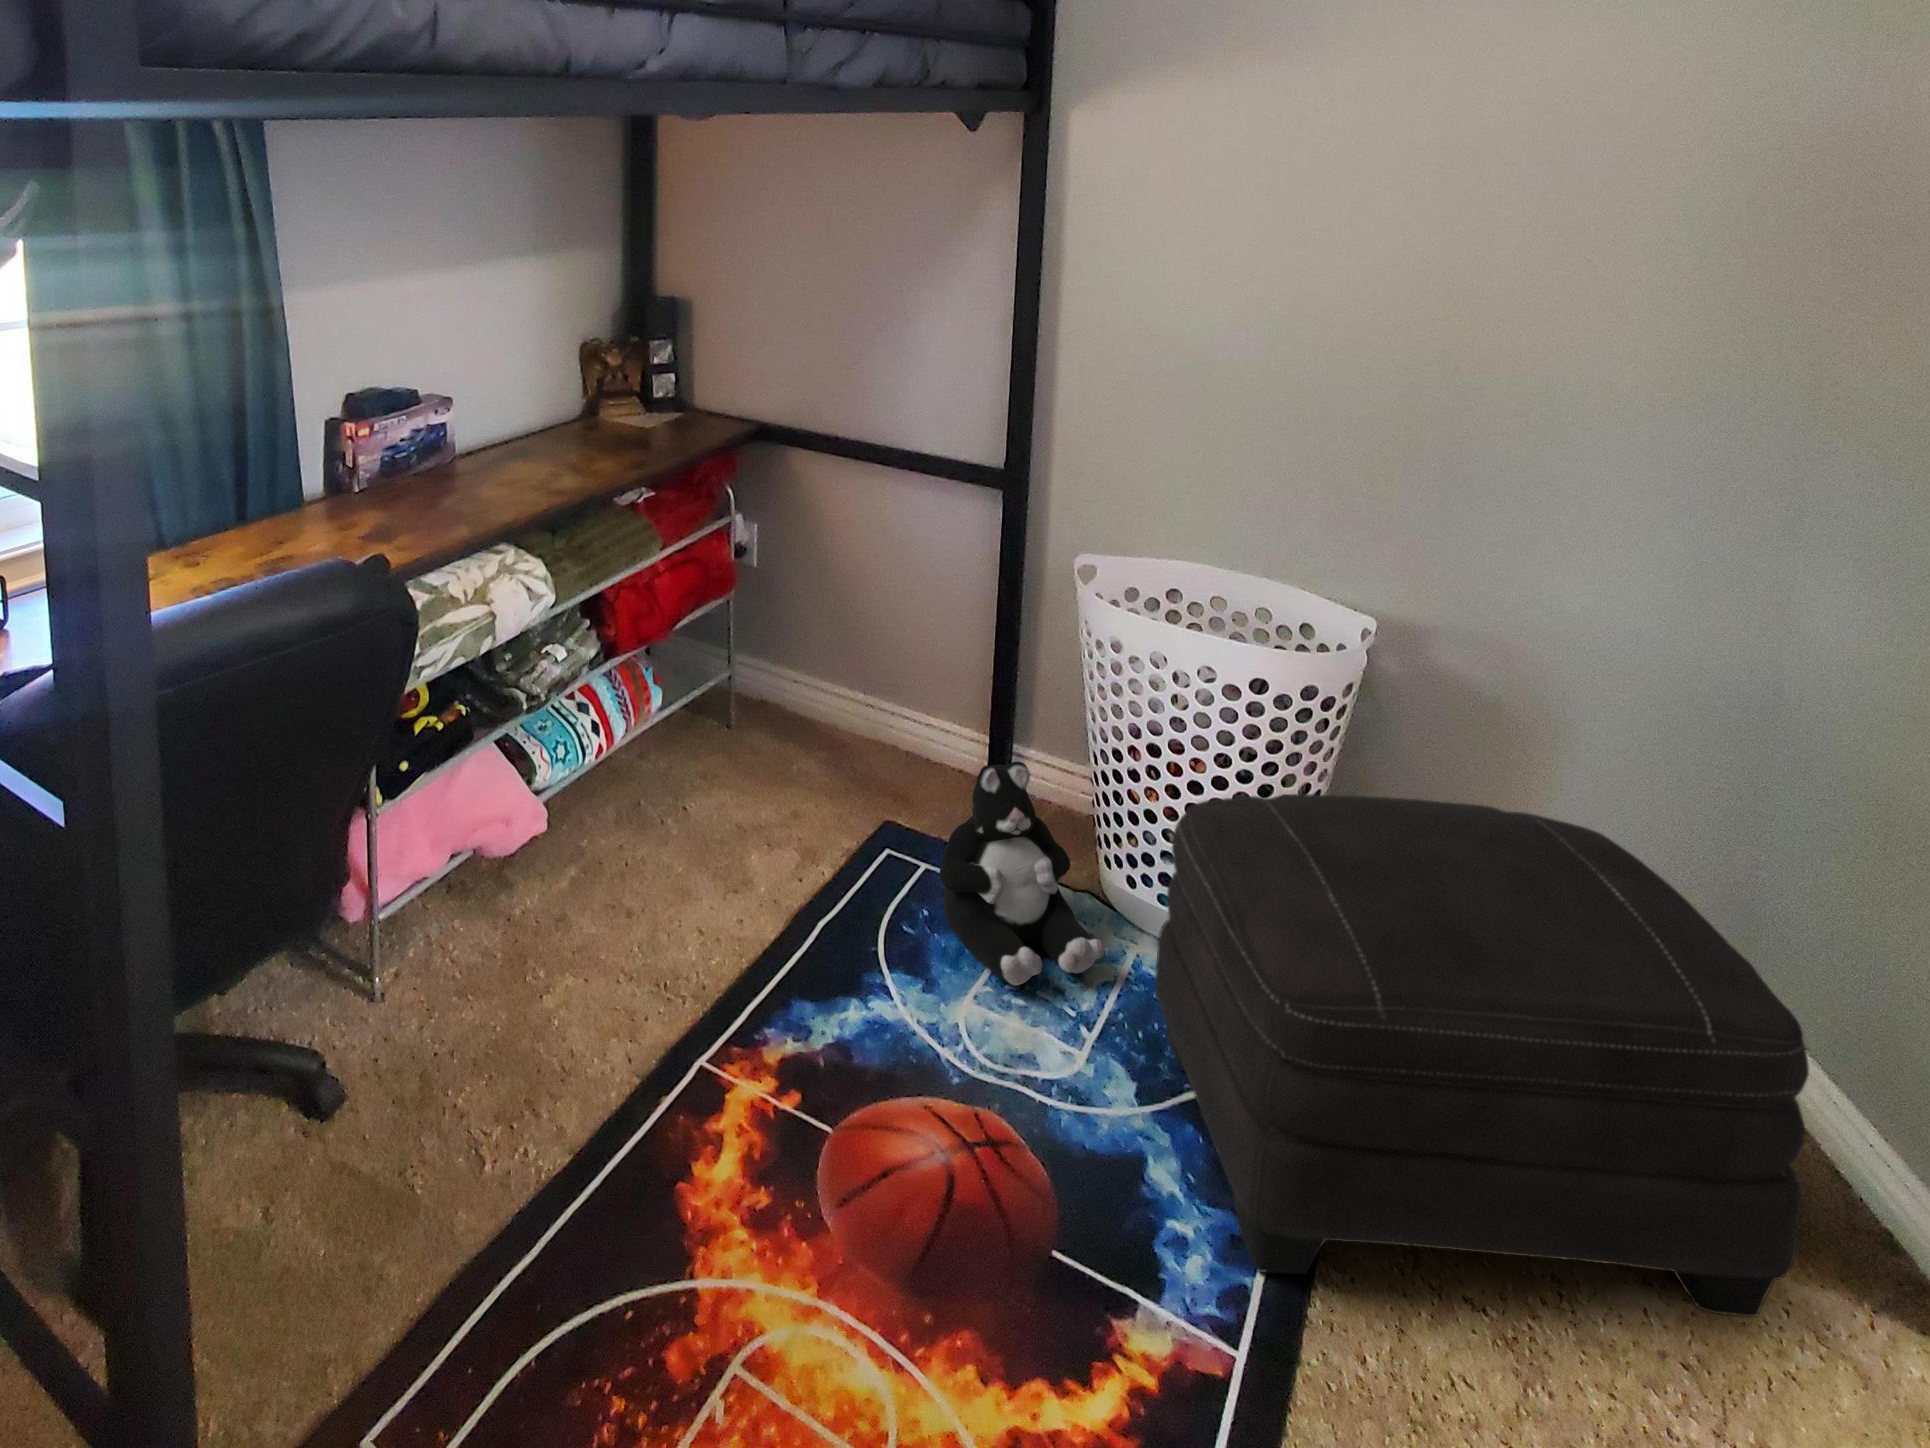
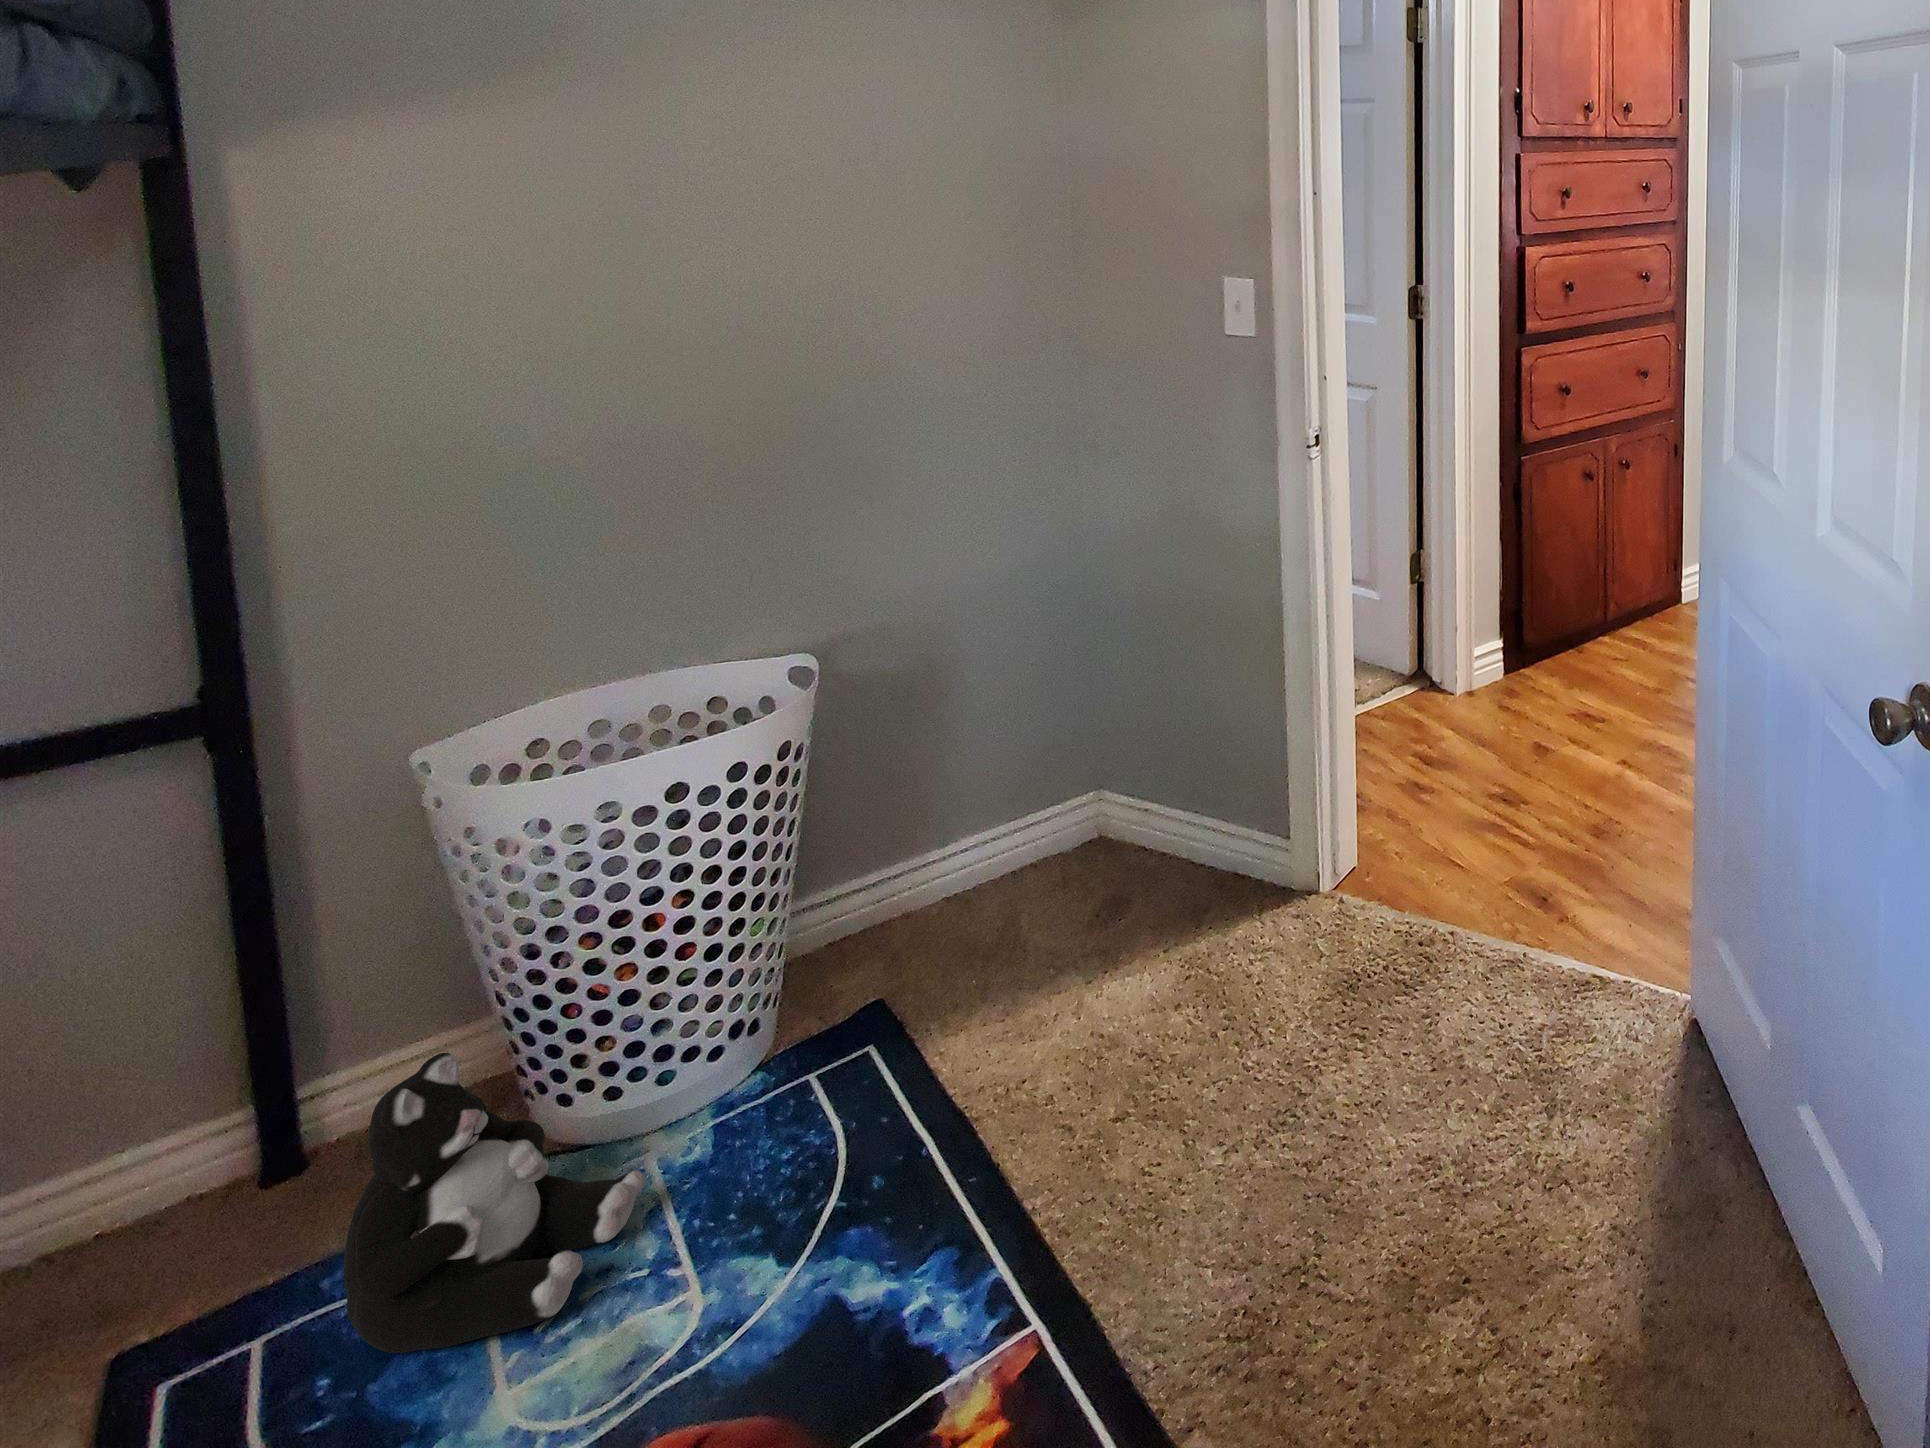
ottoman: present [1155,794,1809,1317] -> none [731,727,1240,1261]

